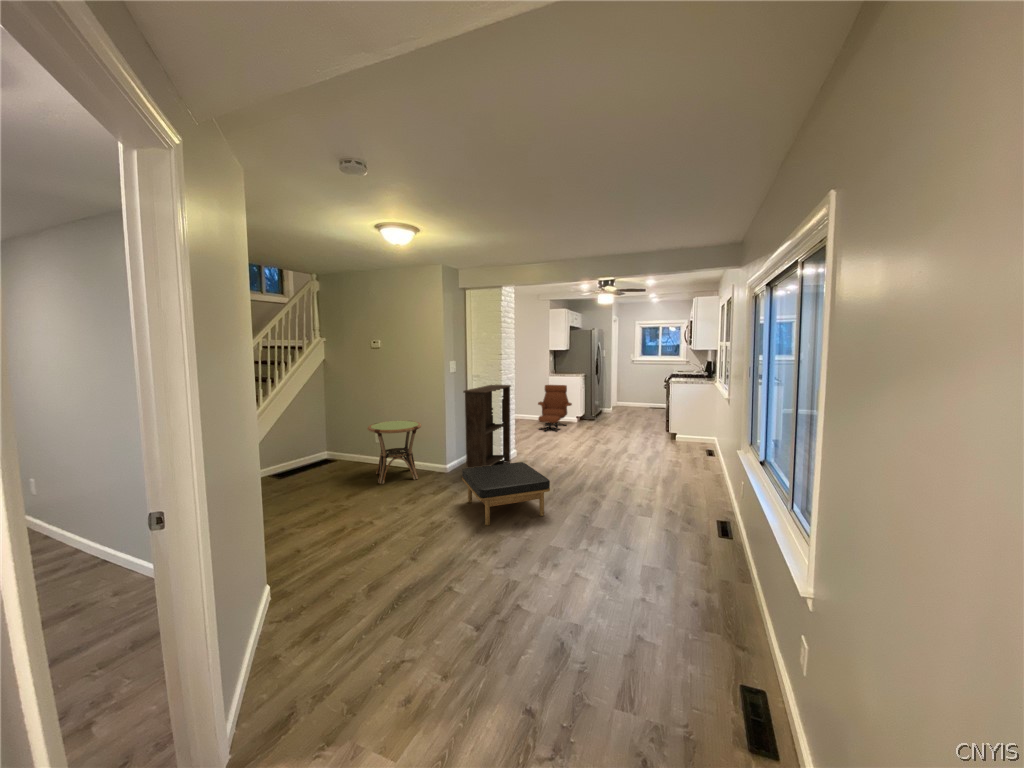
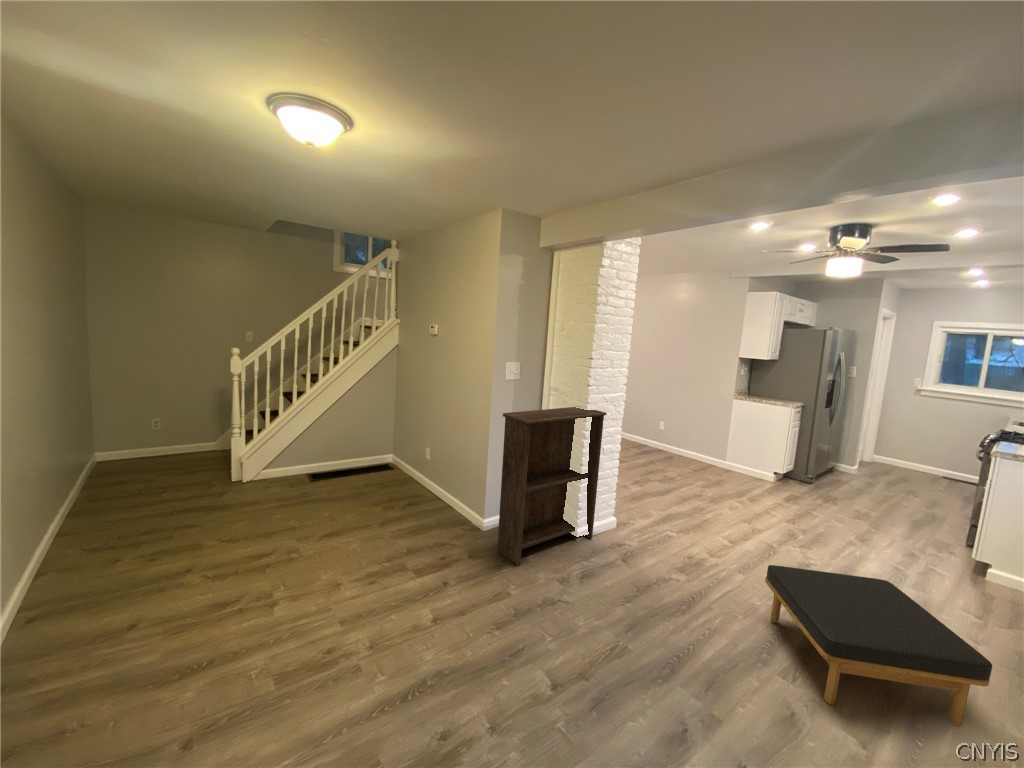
lounge chair: present [538,385,572,432] -> none [695,412,764,492]
side table: present [368,421,421,484] -> none [381,437,457,531]
ottoman: present [462,462,550,526] -> present [765,565,992,726]

